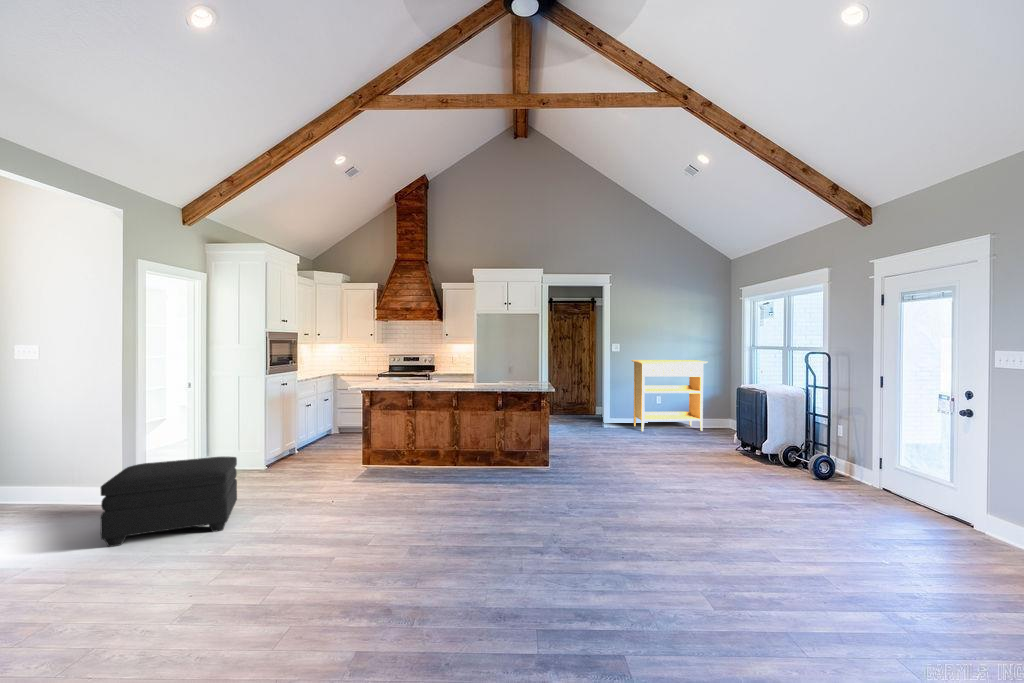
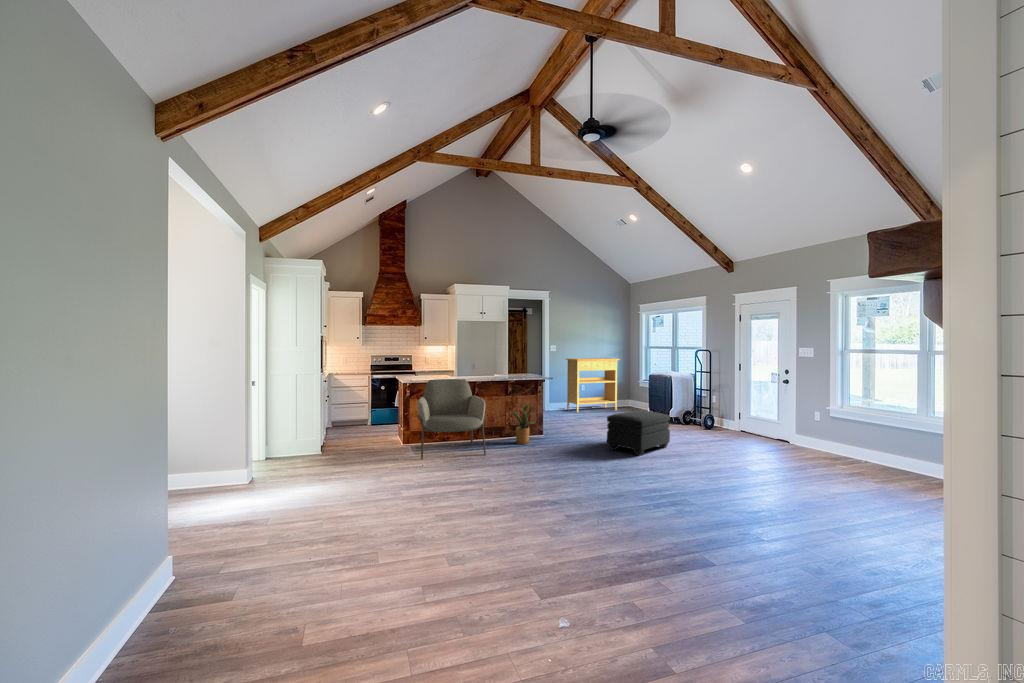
armchair: none [350,387,444,492] -> present [417,379,486,459]
house plant: none [481,421,530,478] -> present [511,403,534,444]
ottoman: present [100,457,237,547] -> present [607,410,670,455]

